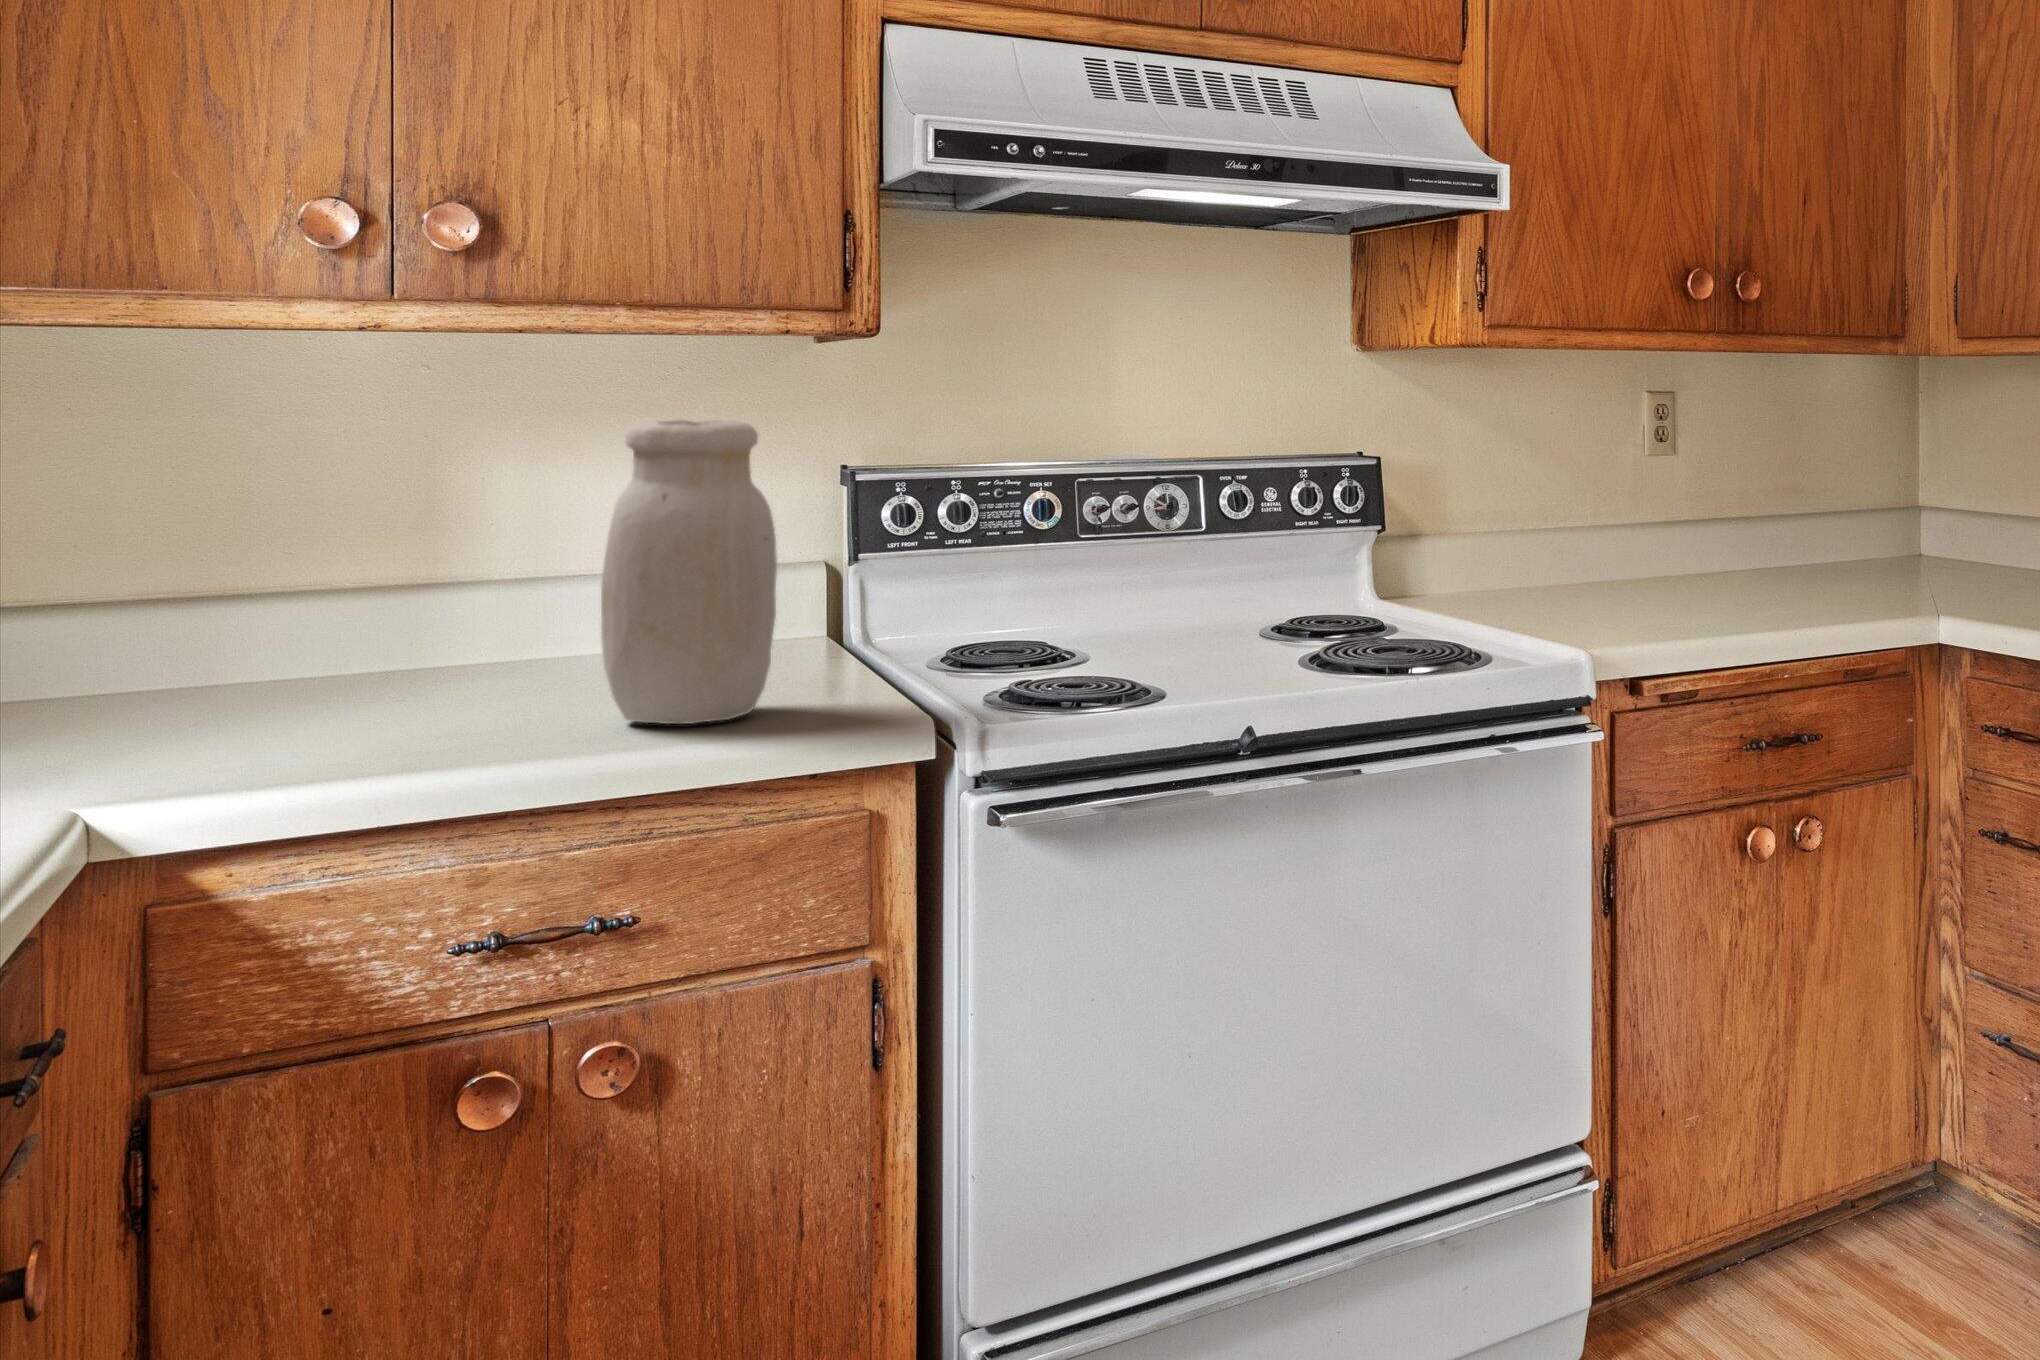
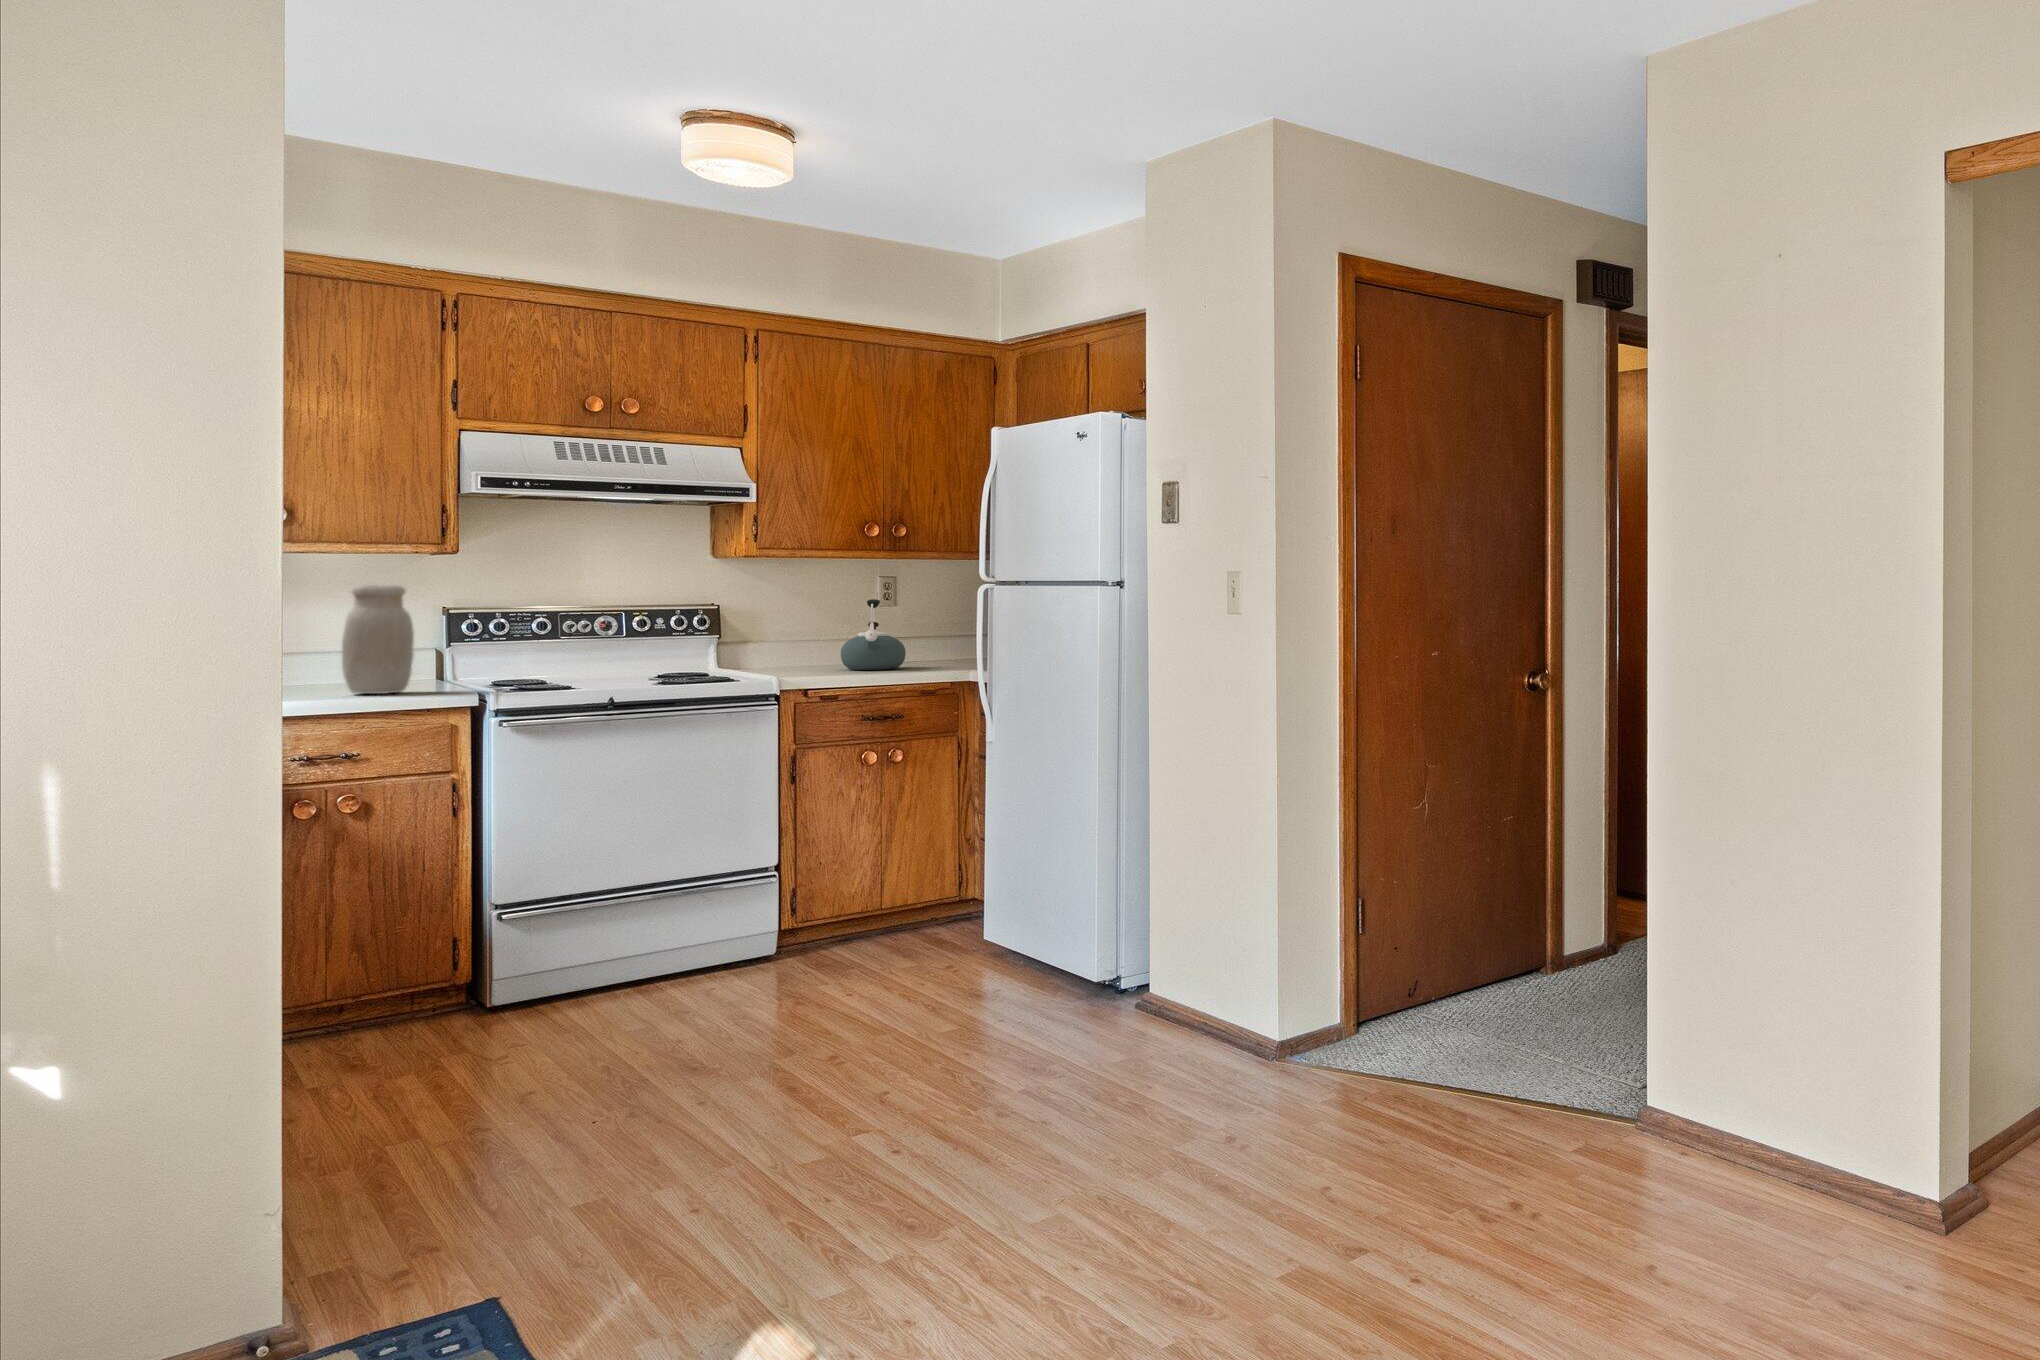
kettle: none [1637,446,1776,612] -> present [841,599,906,670]

